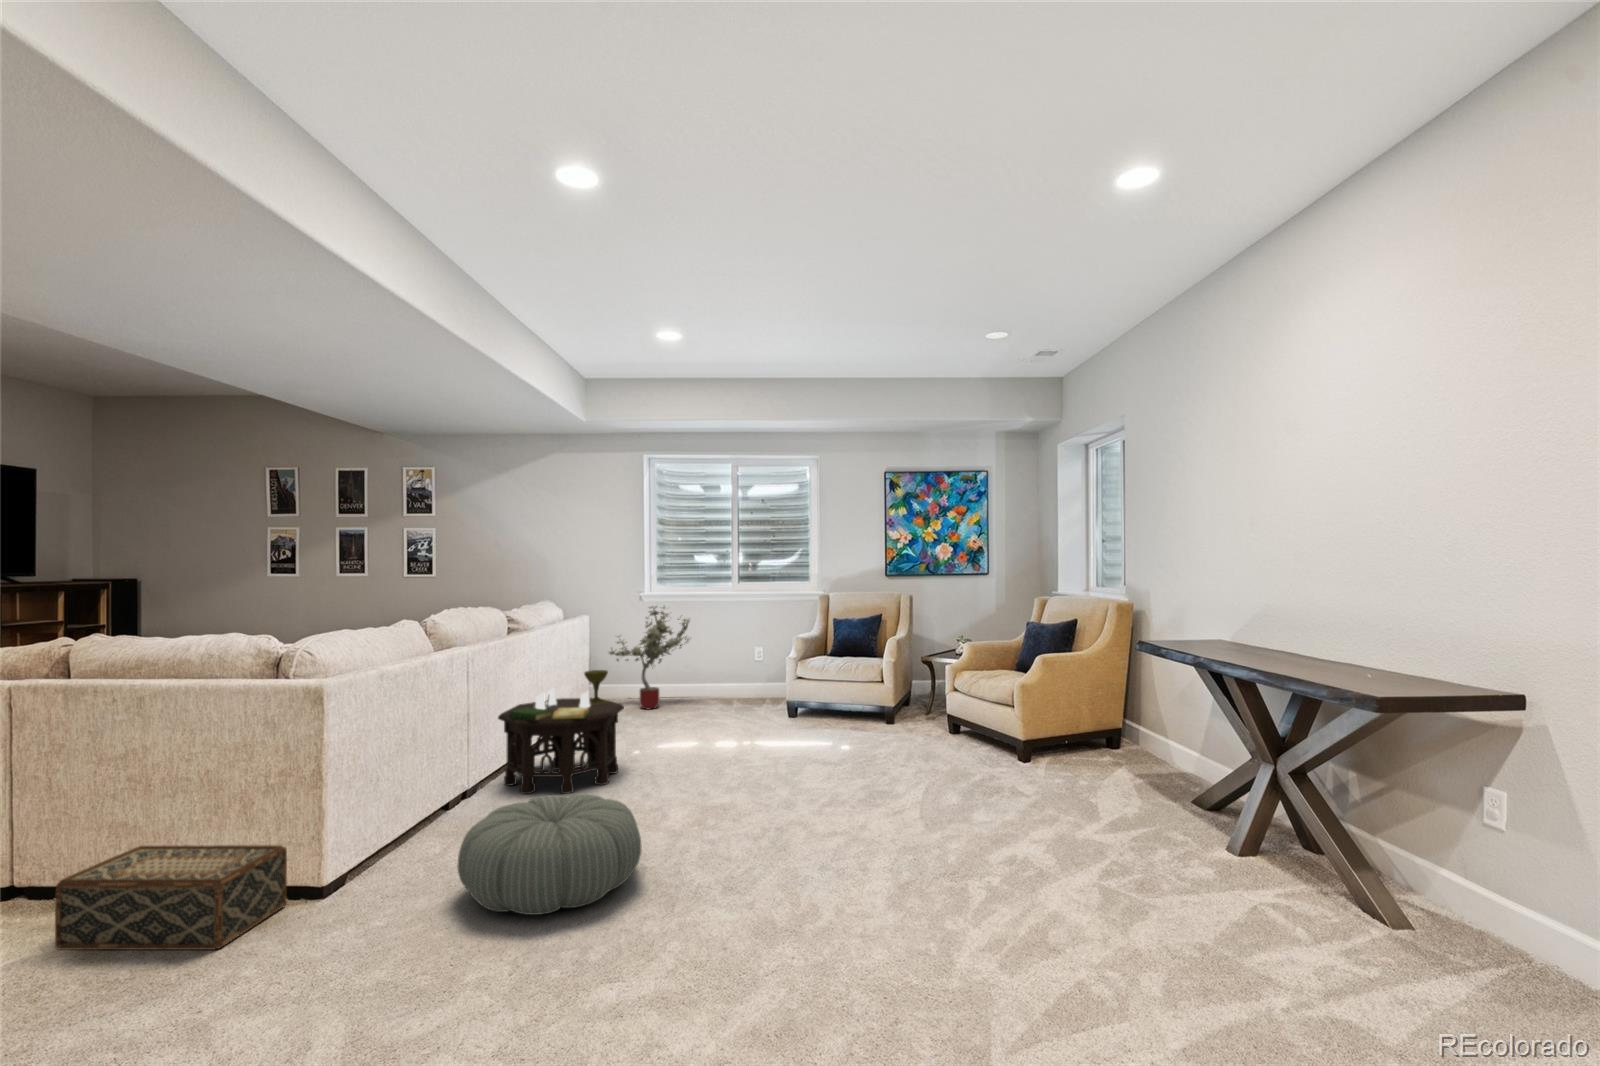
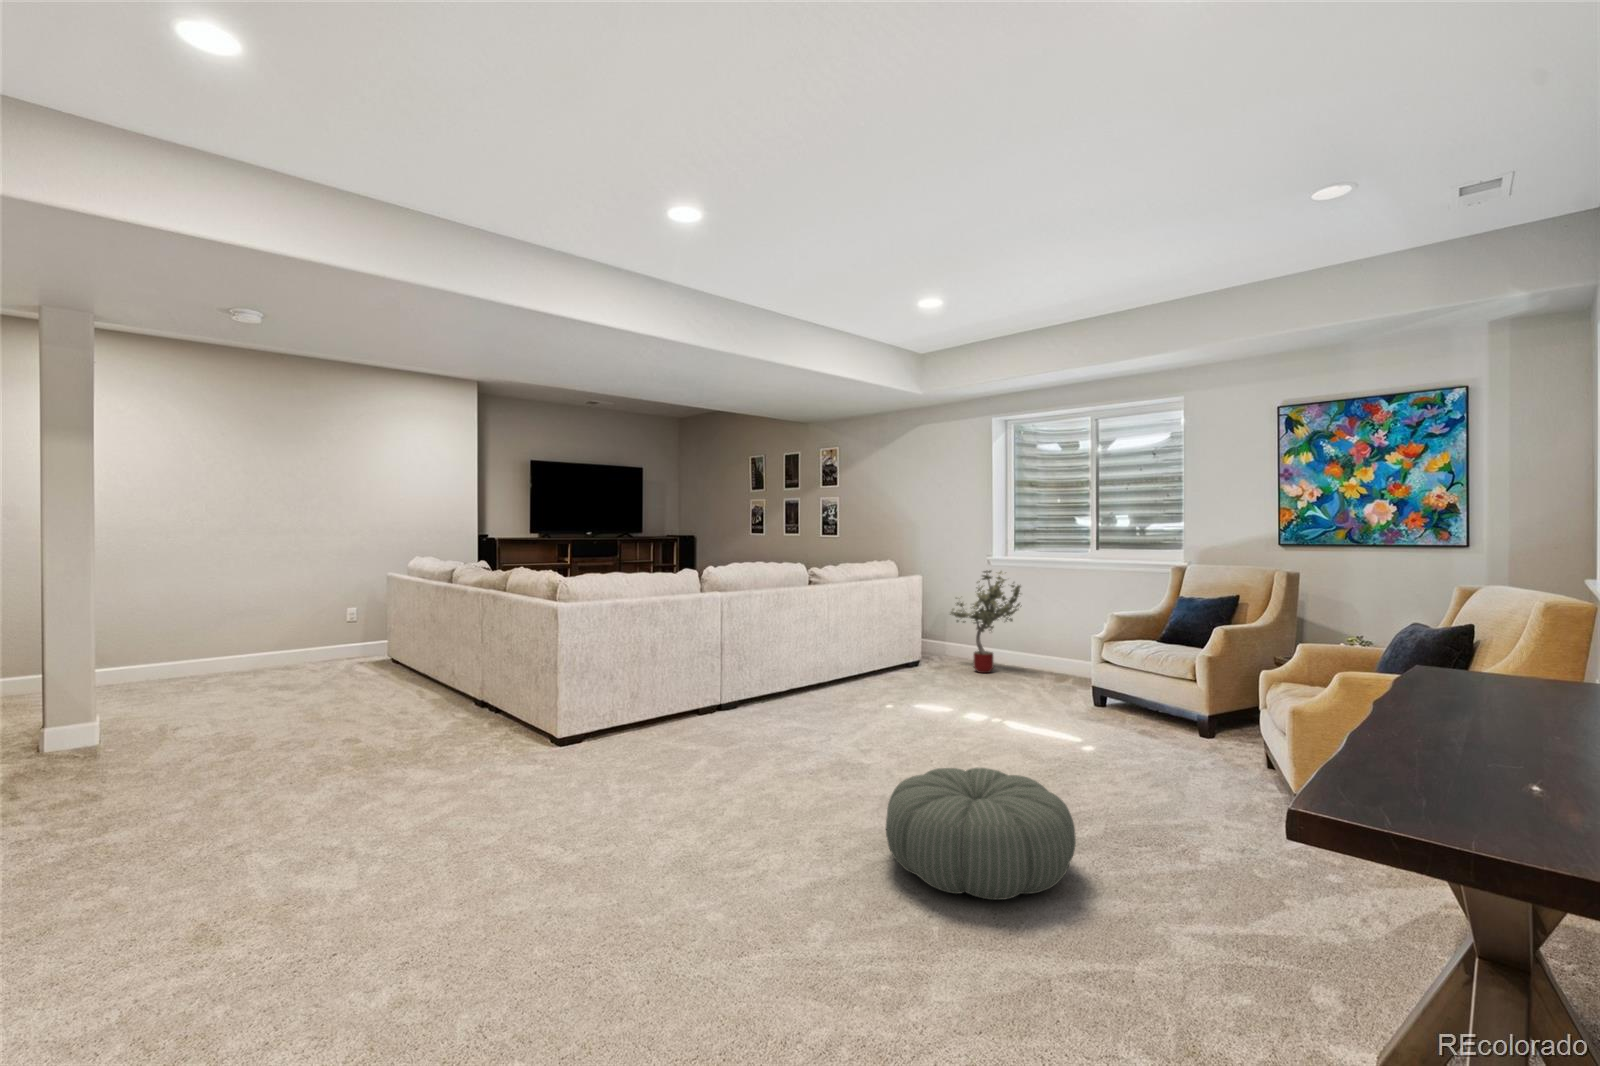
side table: present [498,670,624,794] -> none [747,622,846,723]
pouf: present [458,794,641,915] -> present [886,768,1076,900]
woven basket: present [55,845,287,950] -> none [444,689,531,753]

